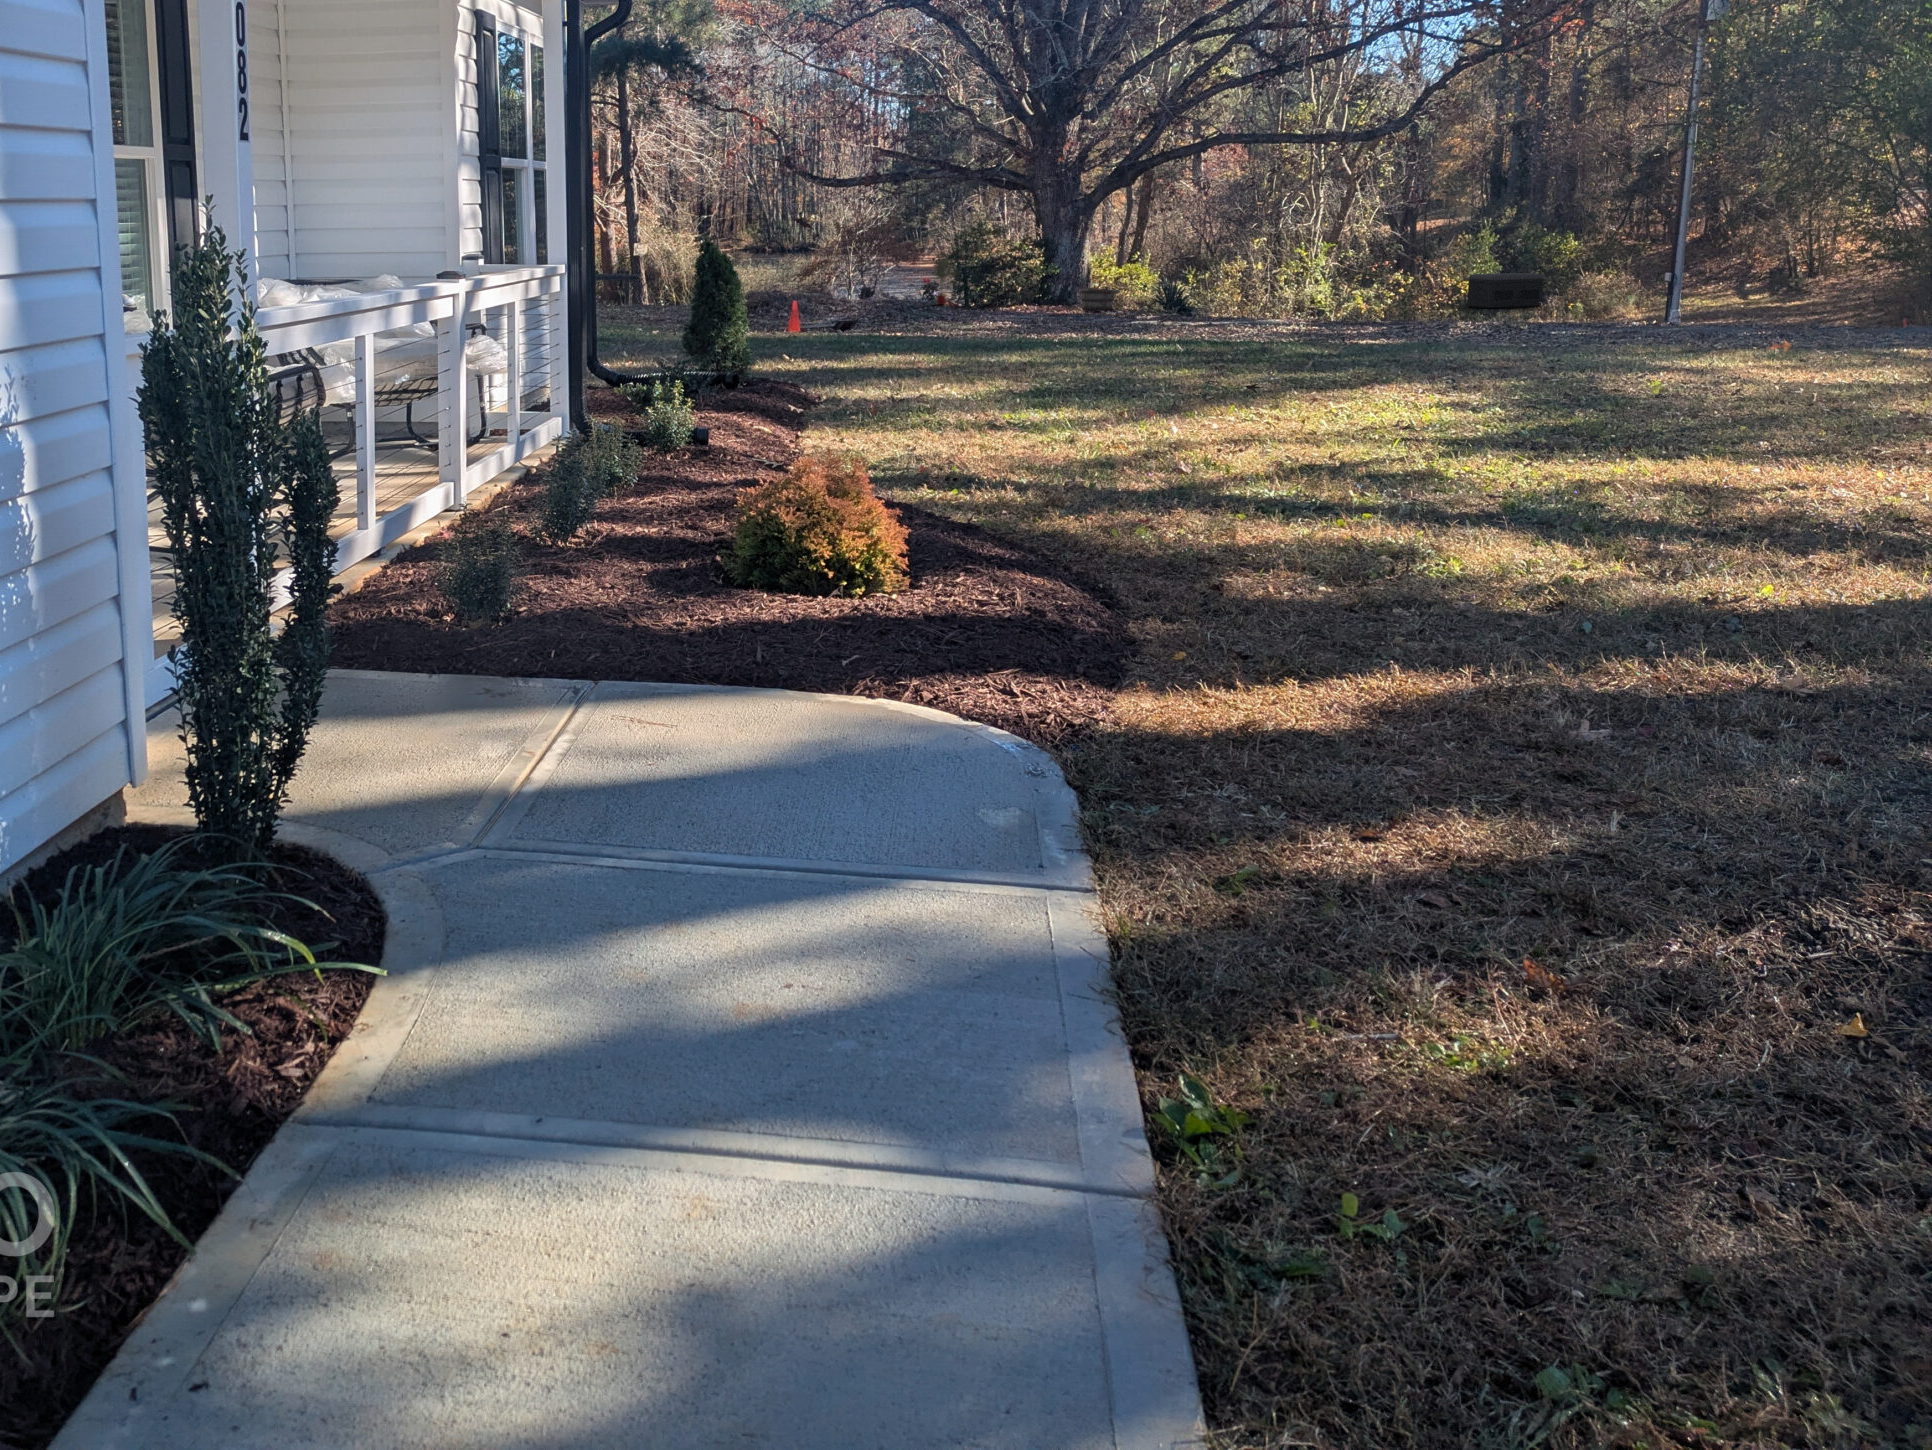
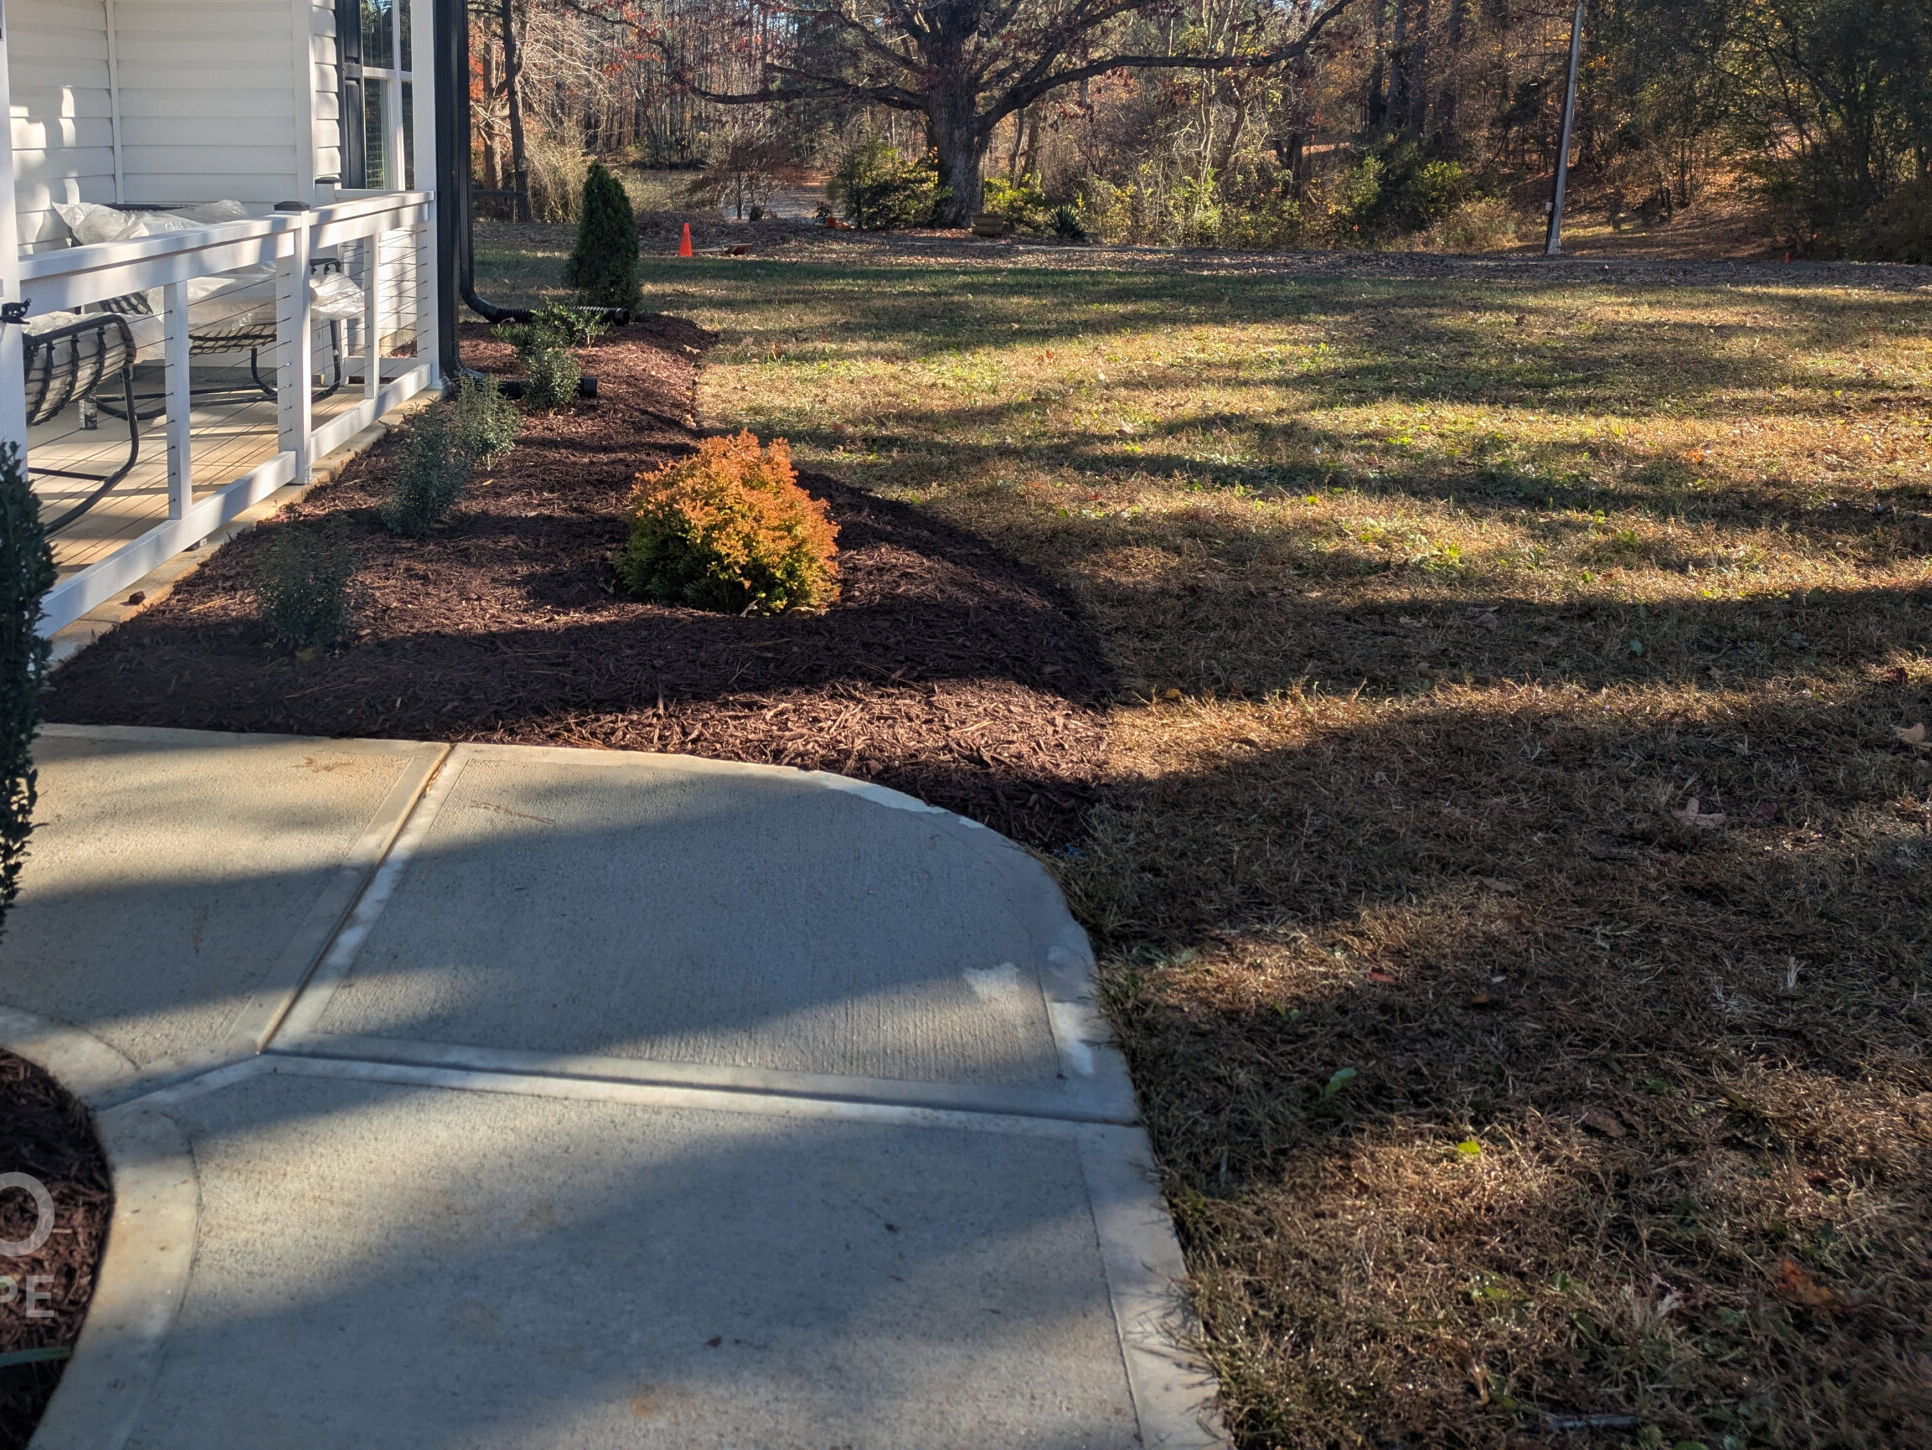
storage bench: present [1467,273,1544,309] -> none [1345,202,1419,237]

